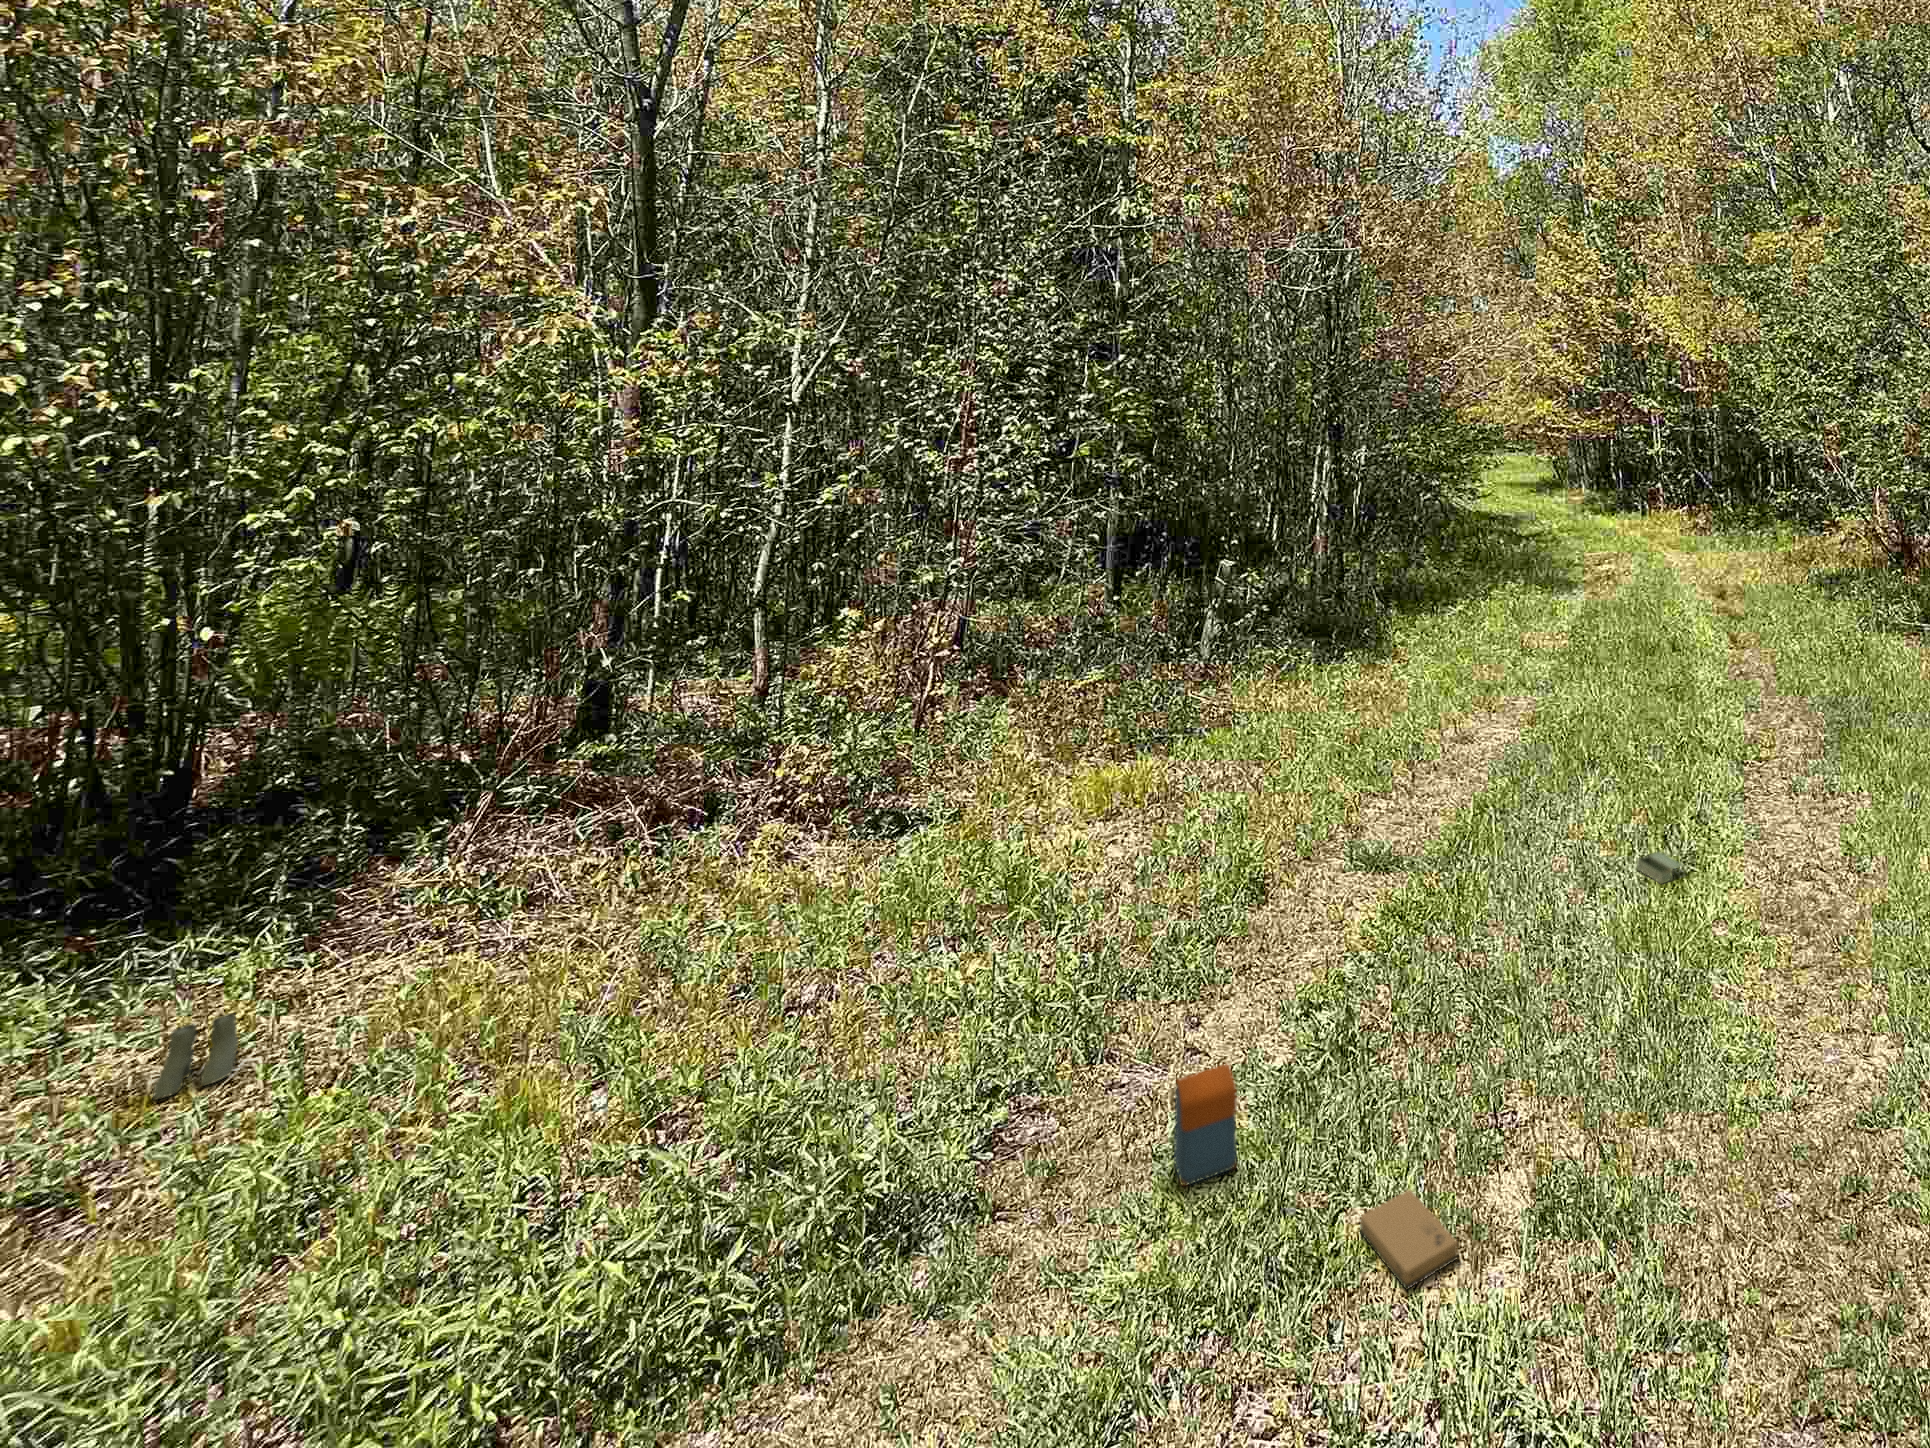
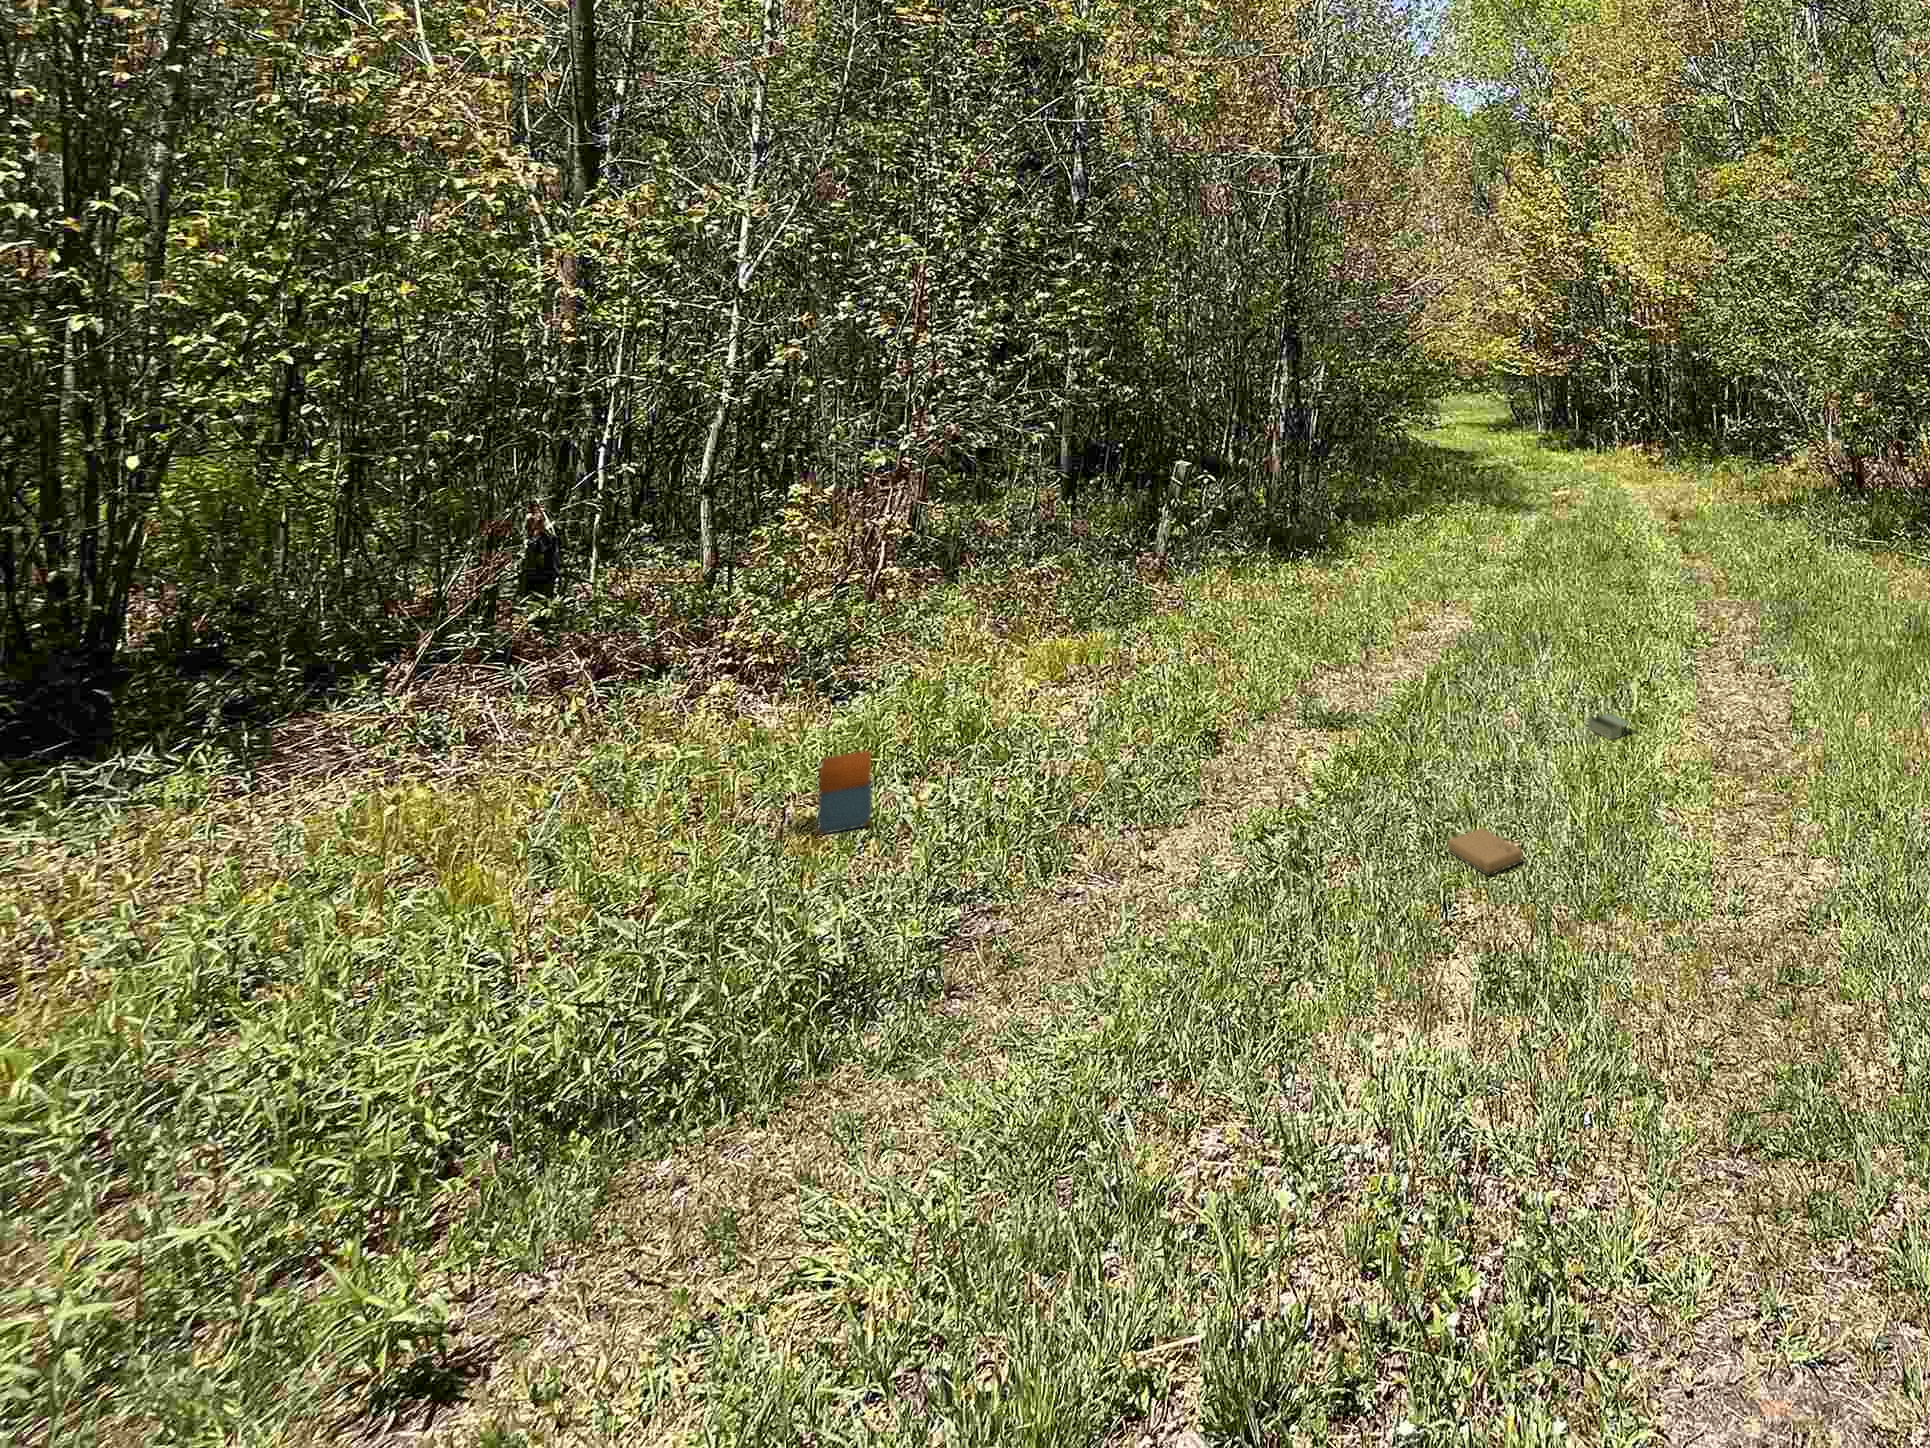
boots: present [153,1013,239,1100] -> none [81,814,172,892]
backpack: present [1174,1064,1237,1186] -> present [817,750,872,835]
cardboard box: present [1360,1190,1458,1289] -> present [1448,828,1523,876]

